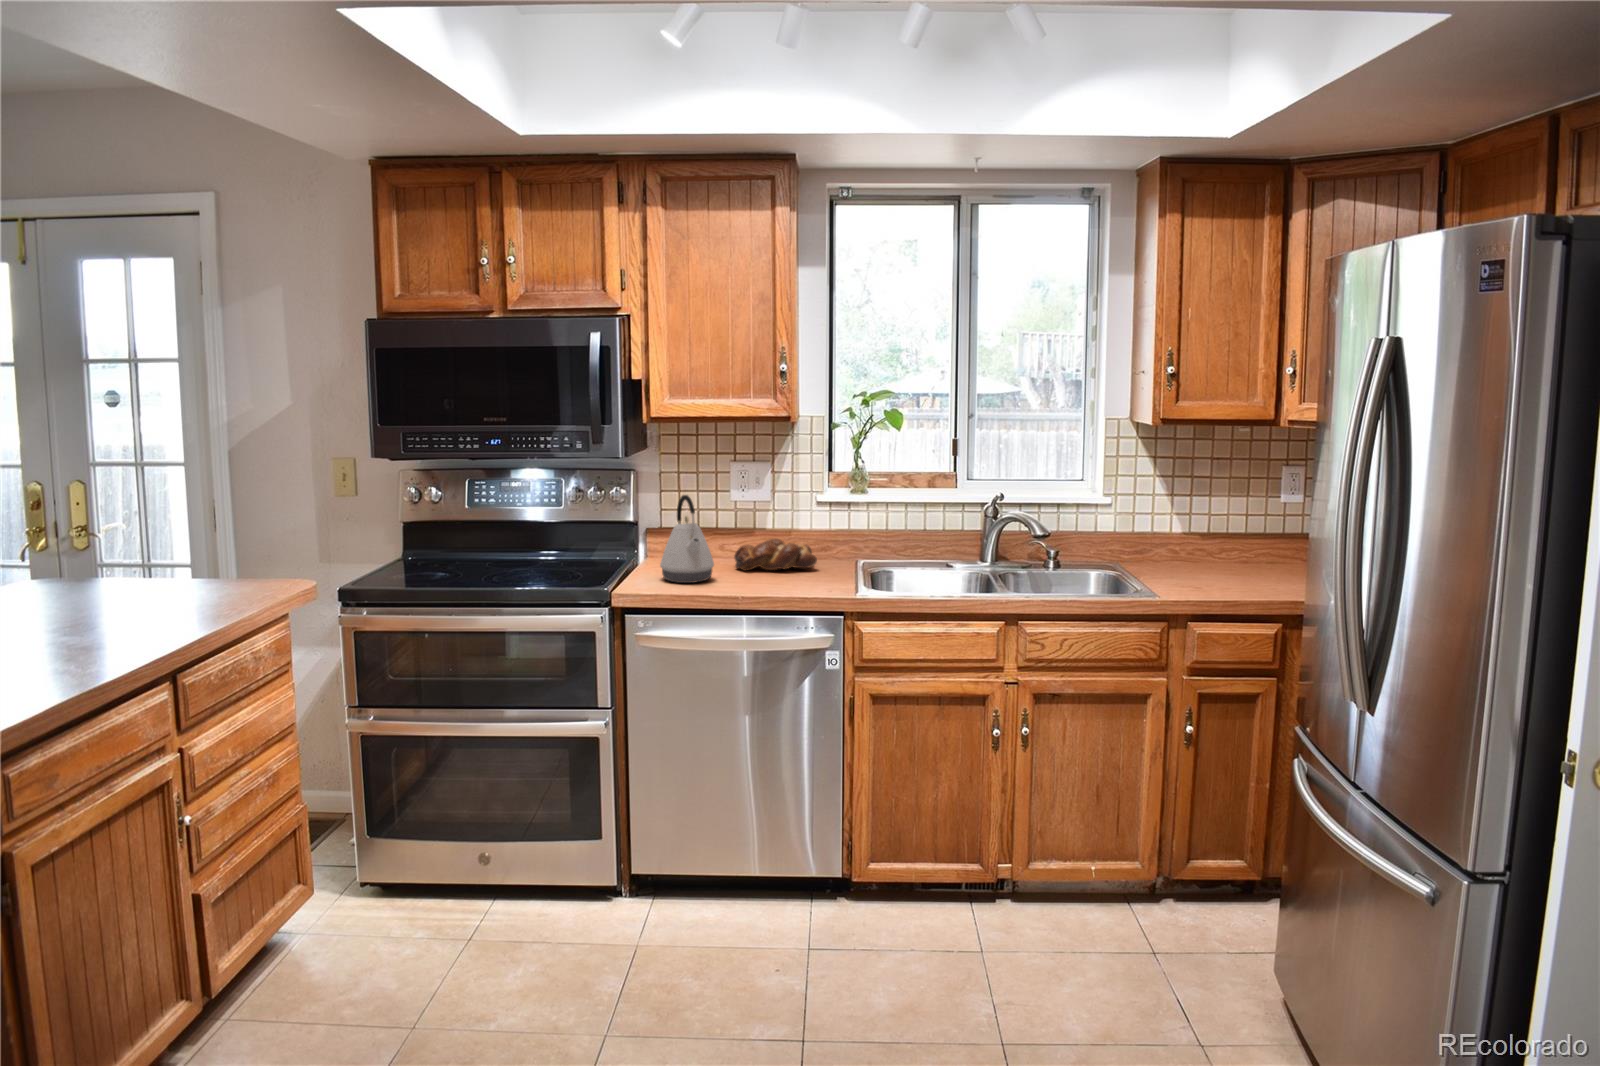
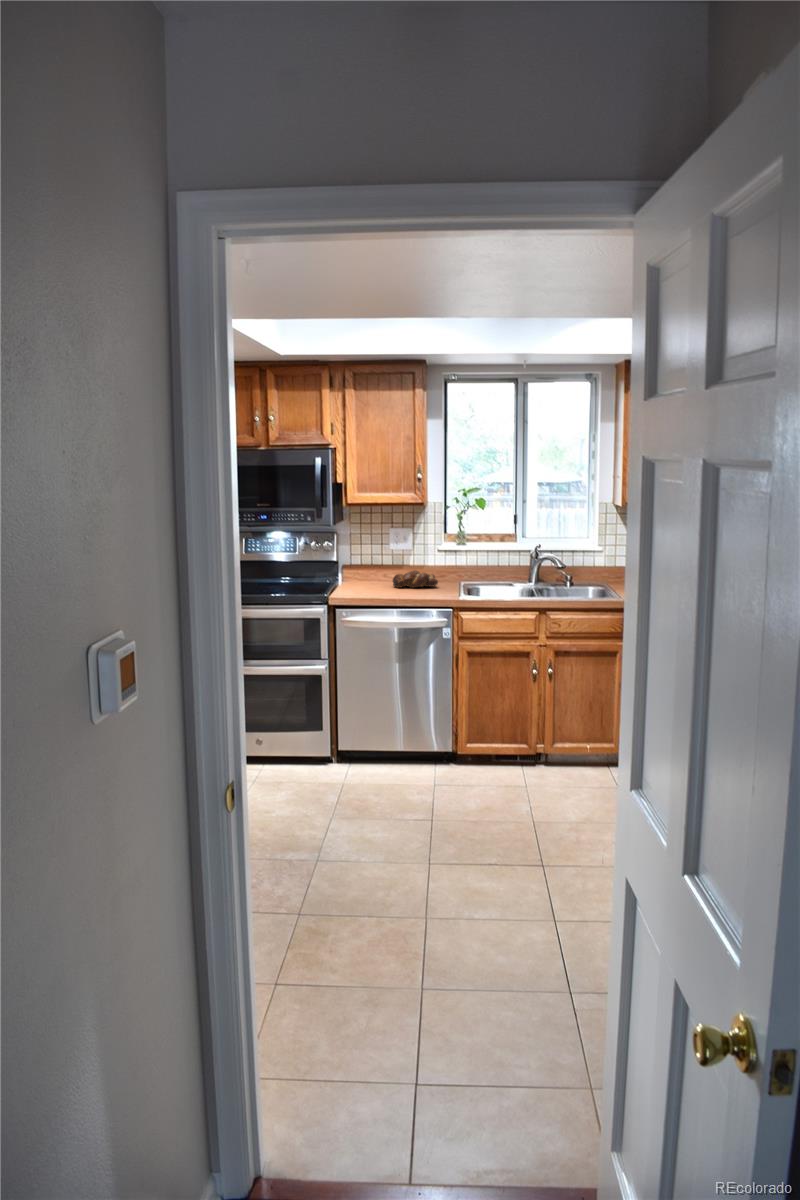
kettle: present [660,495,714,583] -> none [353,546,383,593]

